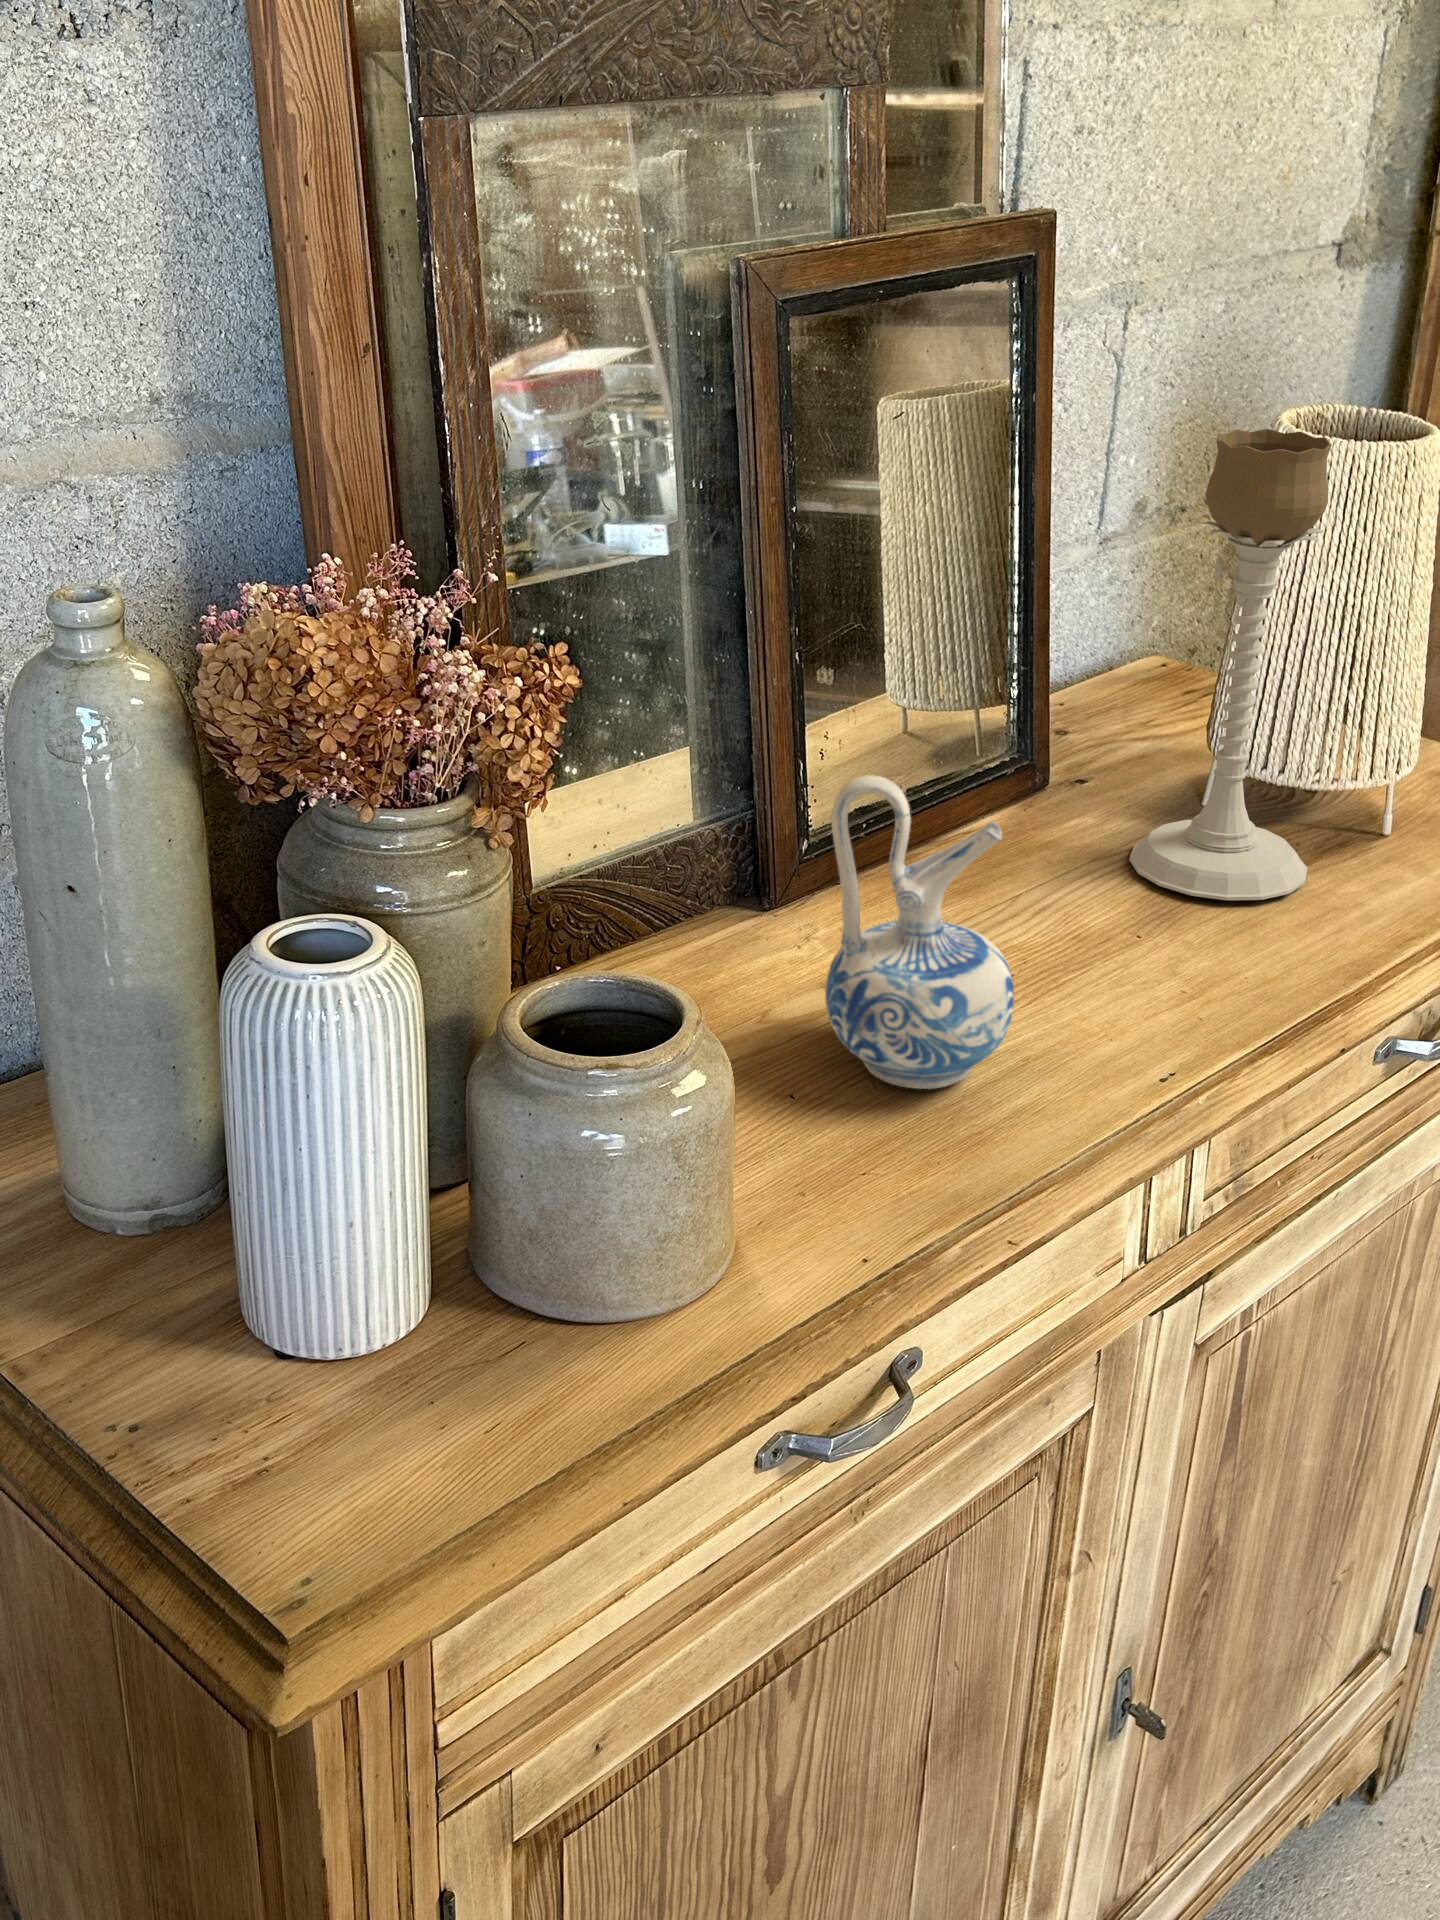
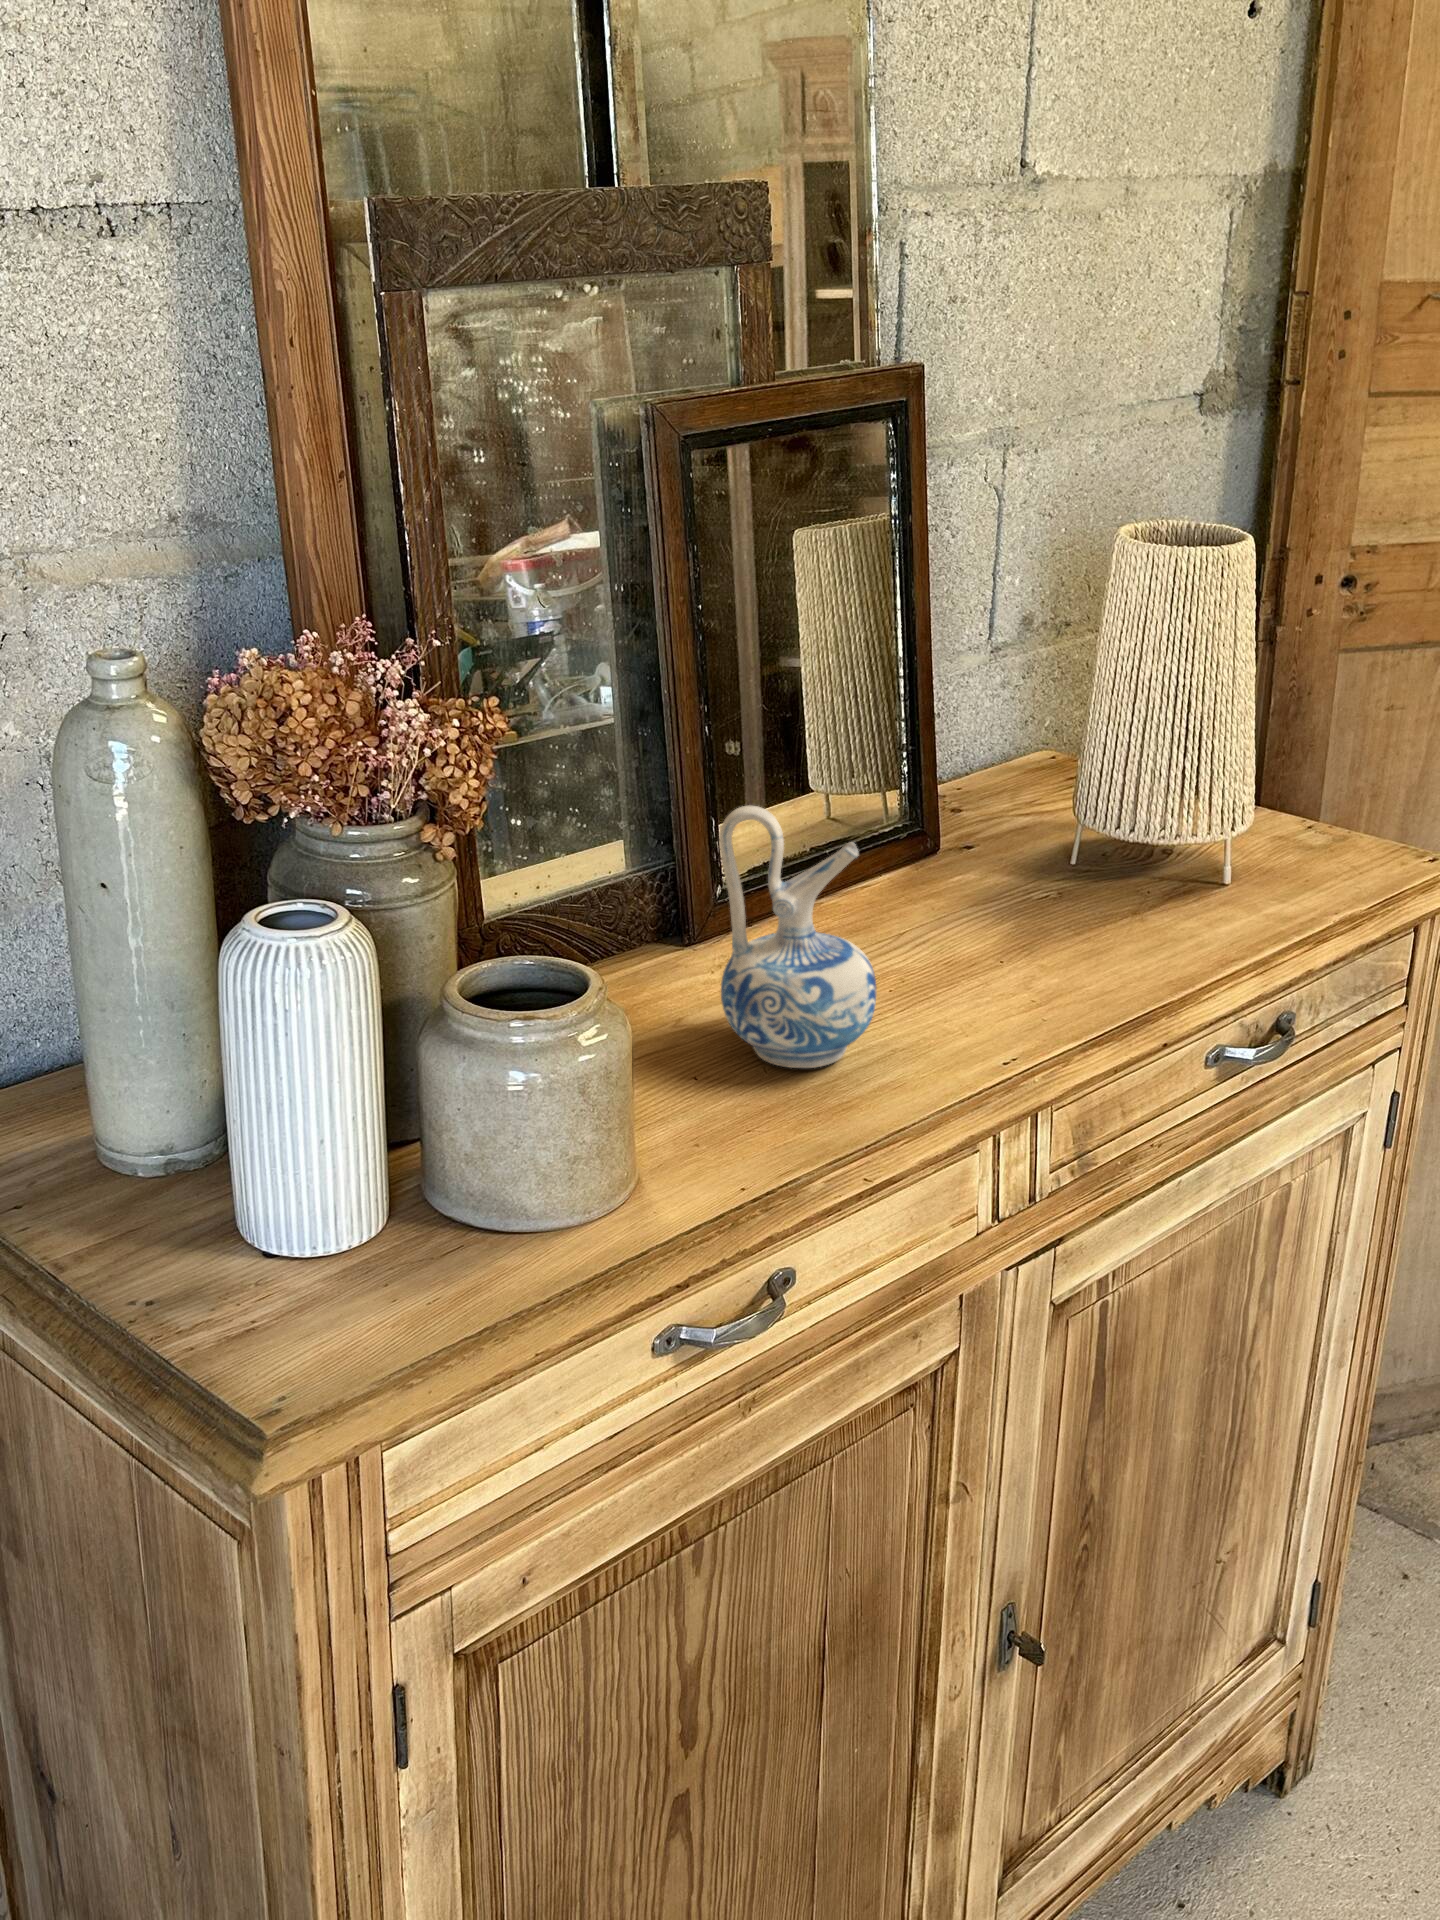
candle holder: present [1129,429,1332,901] -> none [1000,536,1152,931]

